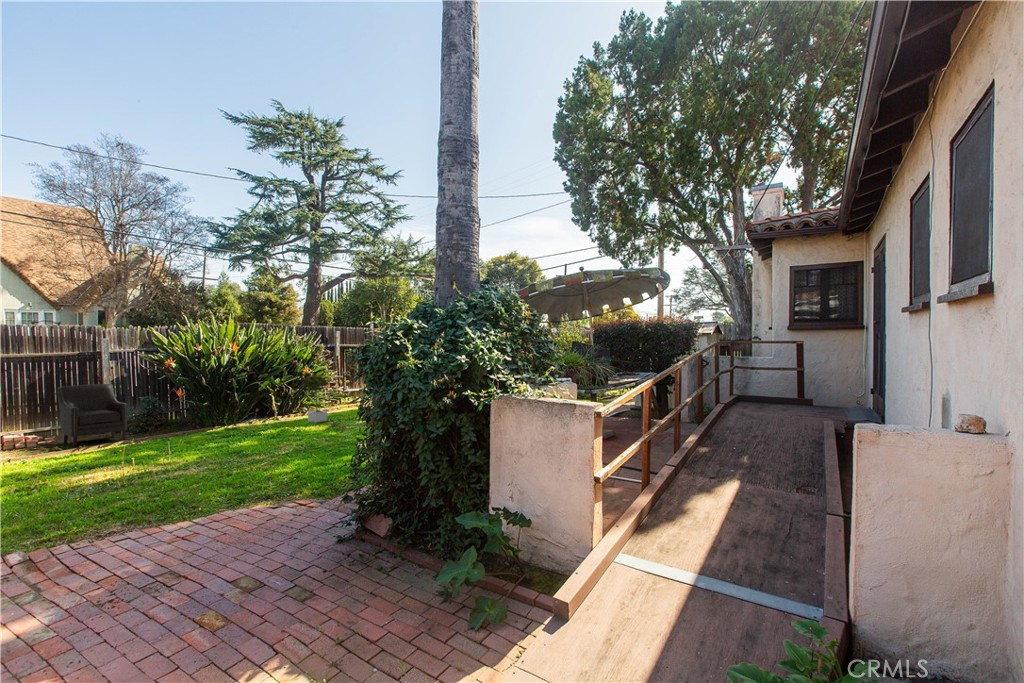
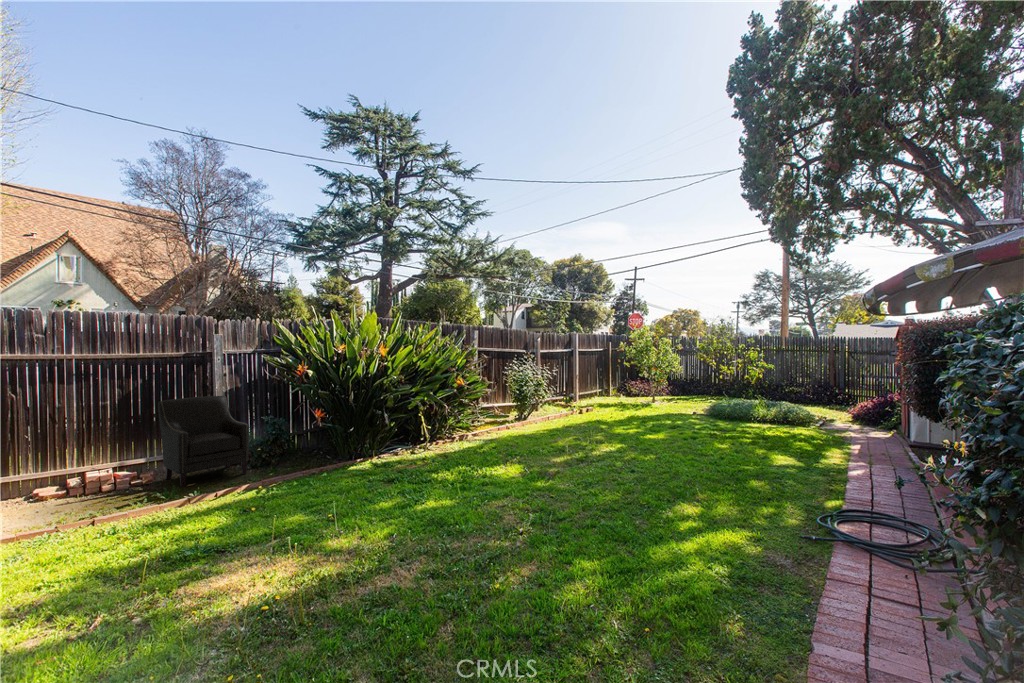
potted tree: present [304,375,327,423] -> none [454,383,482,445]

